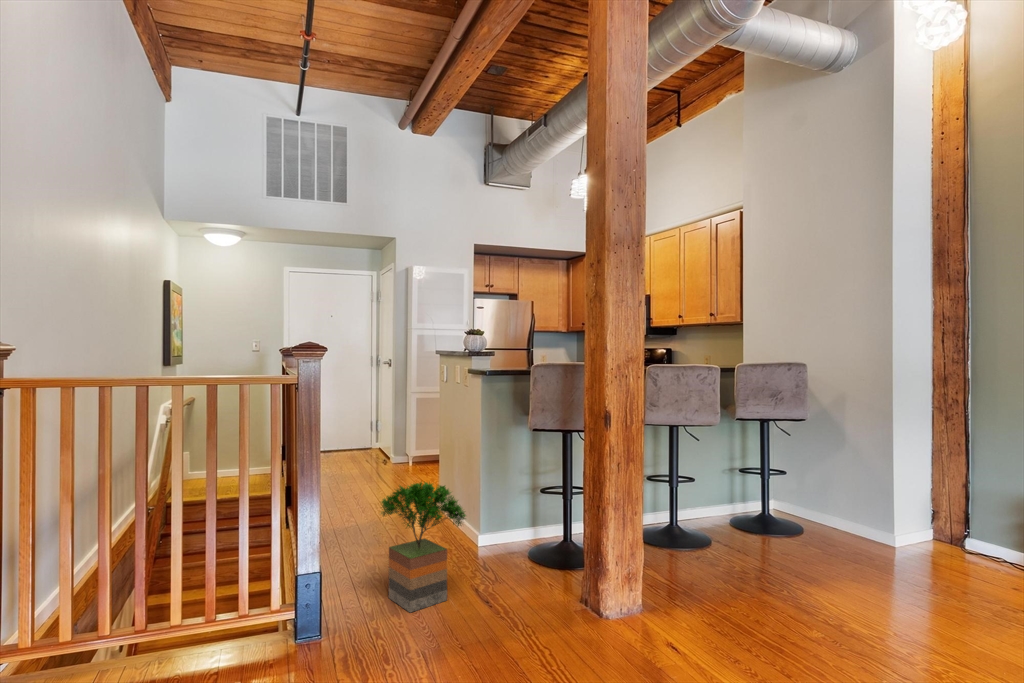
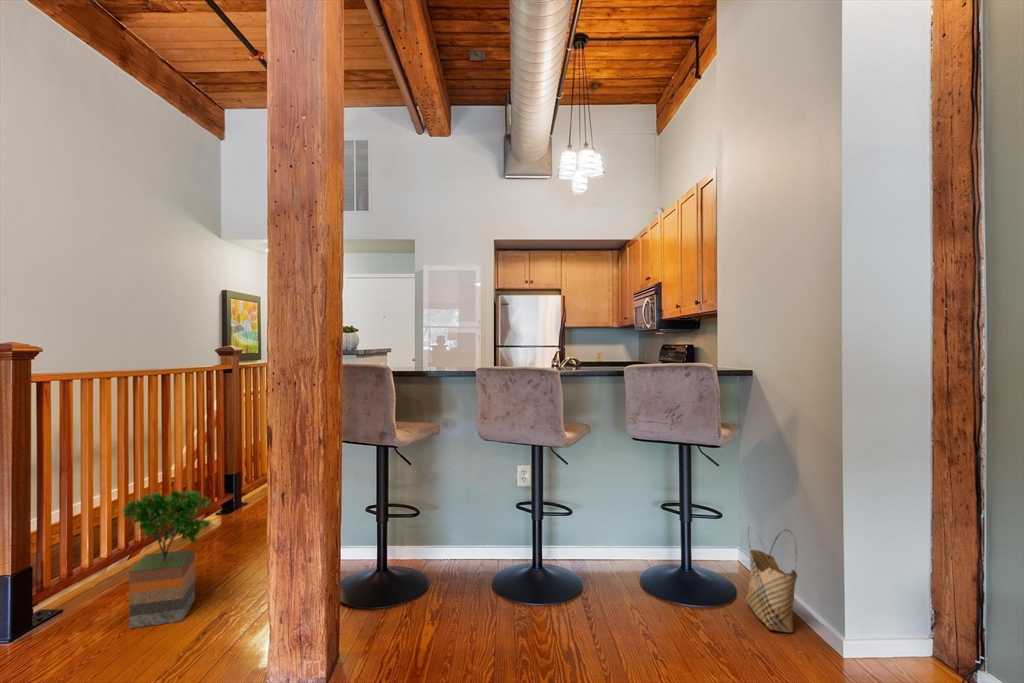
woven basket: none [814,473,861,539] -> present [746,529,798,632]

